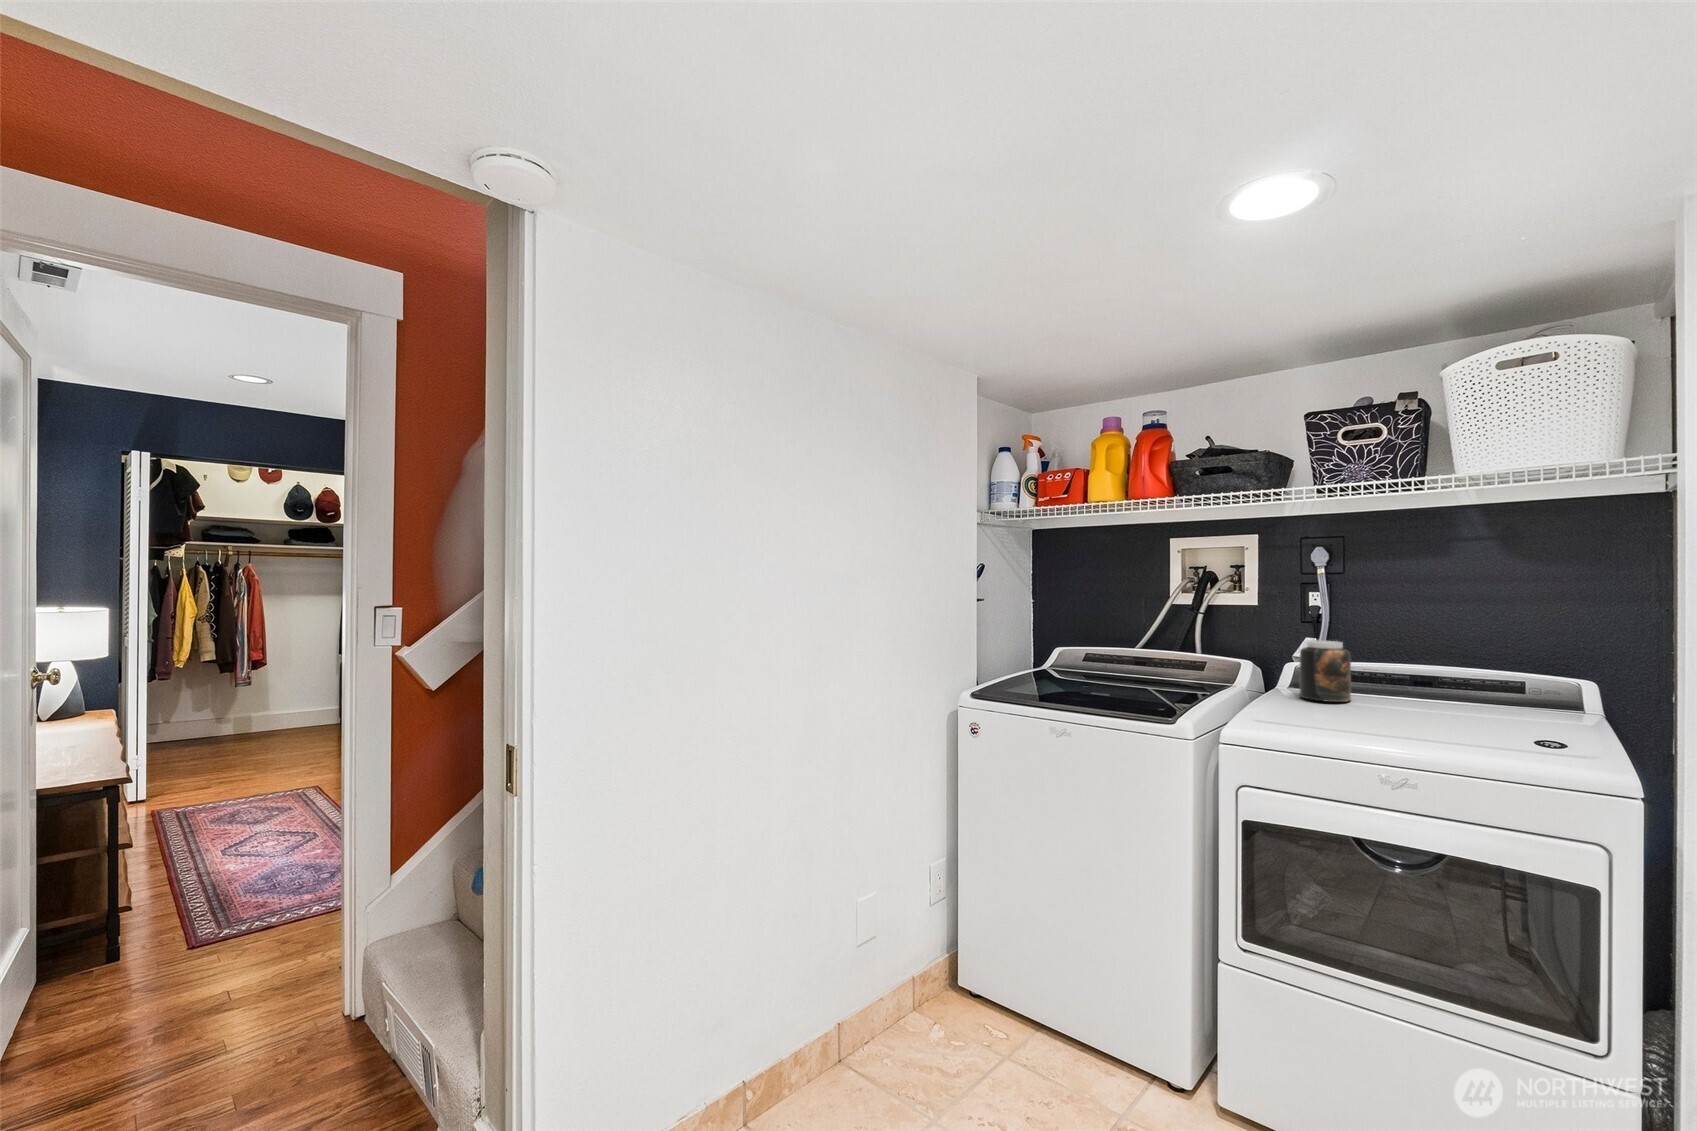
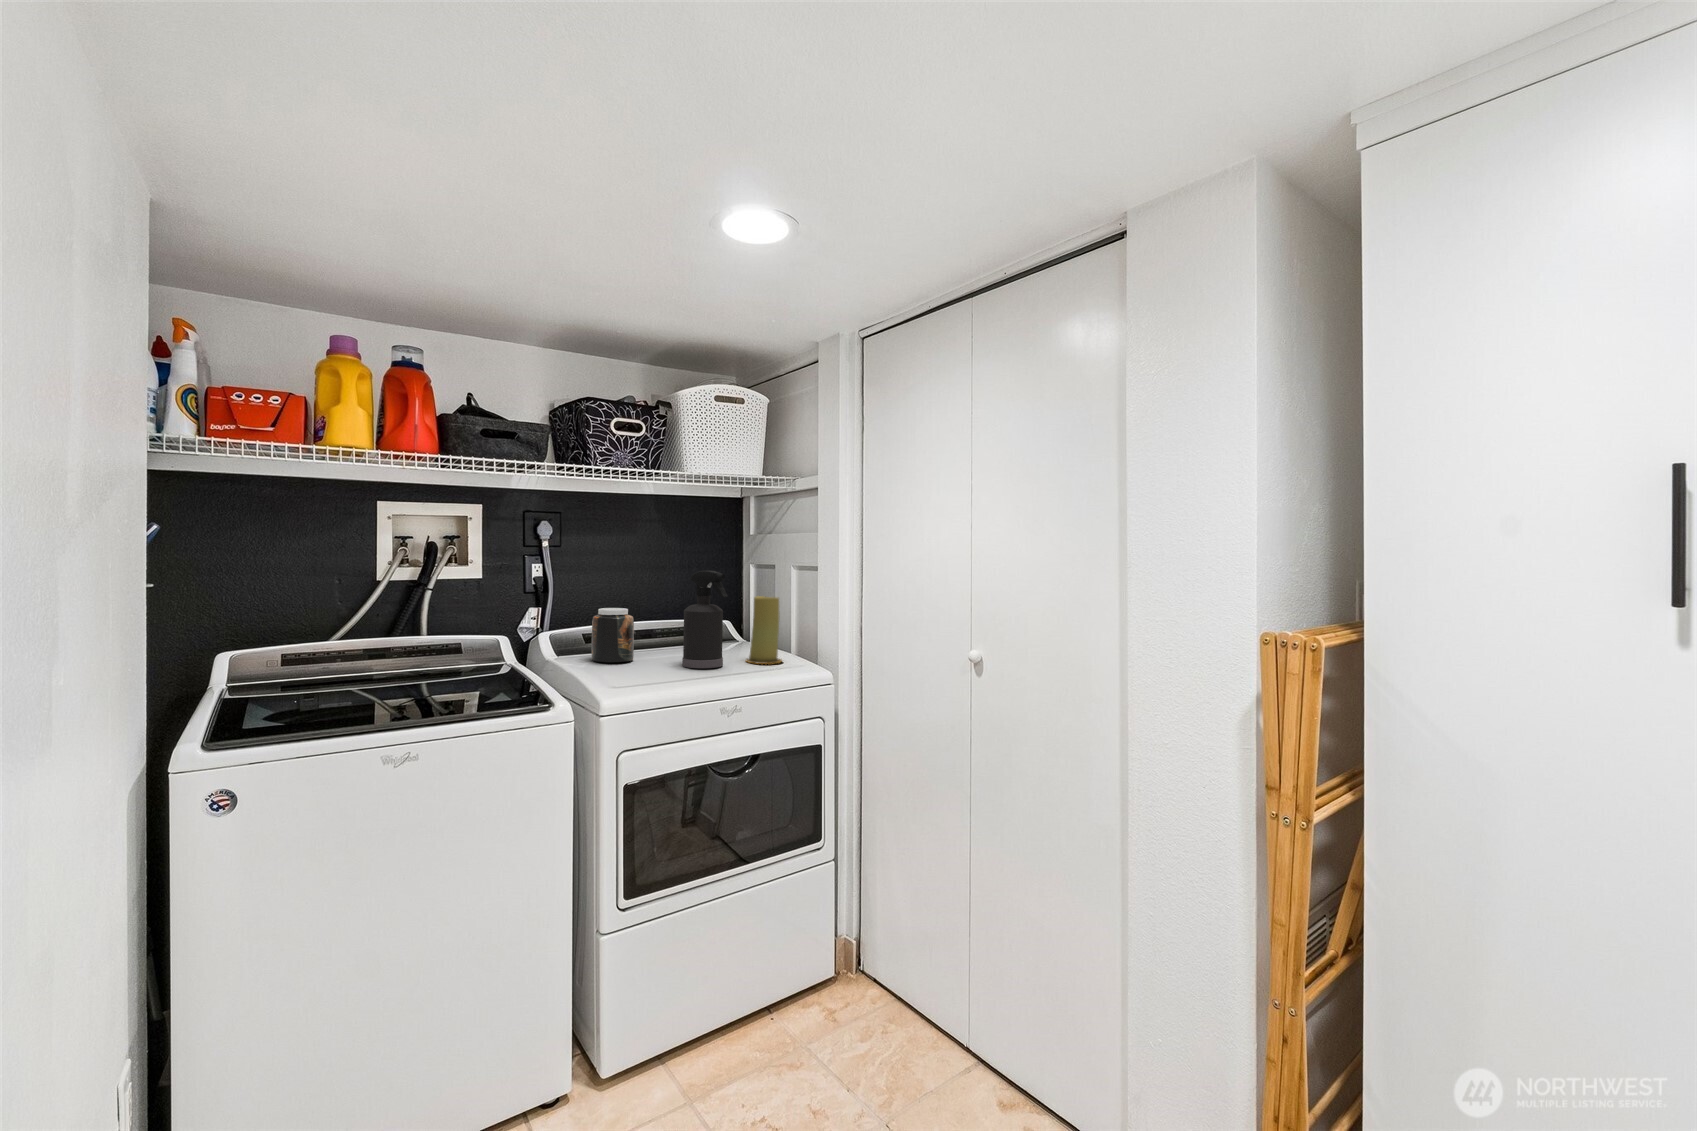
spray bottle: none [1378,601,1442,728] -> present [682,571,728,668]
candle: none [1491,642,1565,745] -> present [746,596,782,664]

